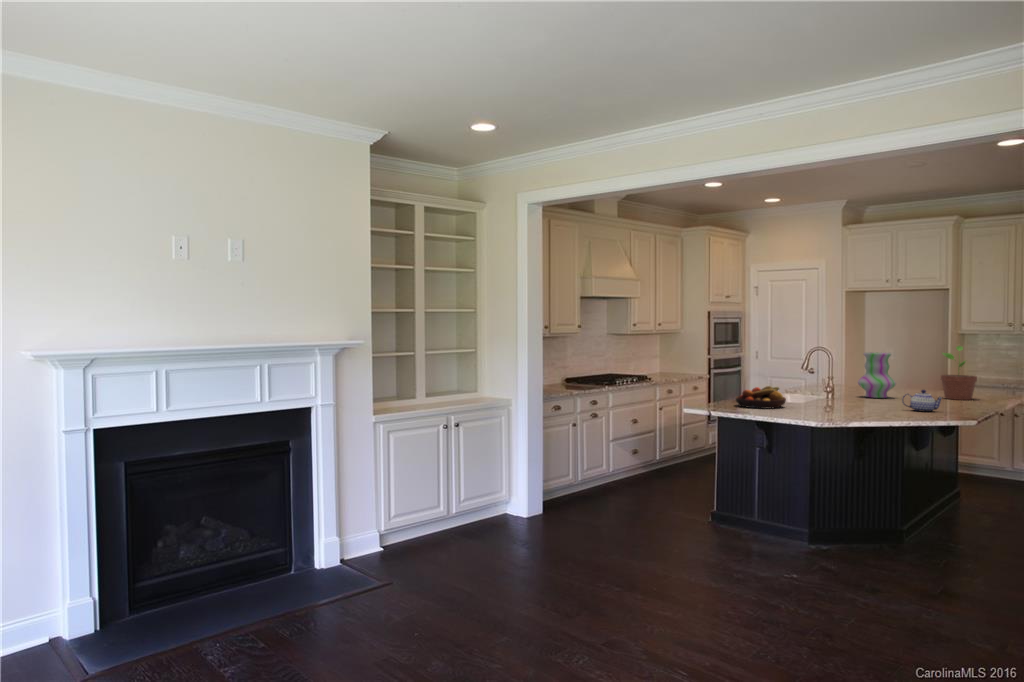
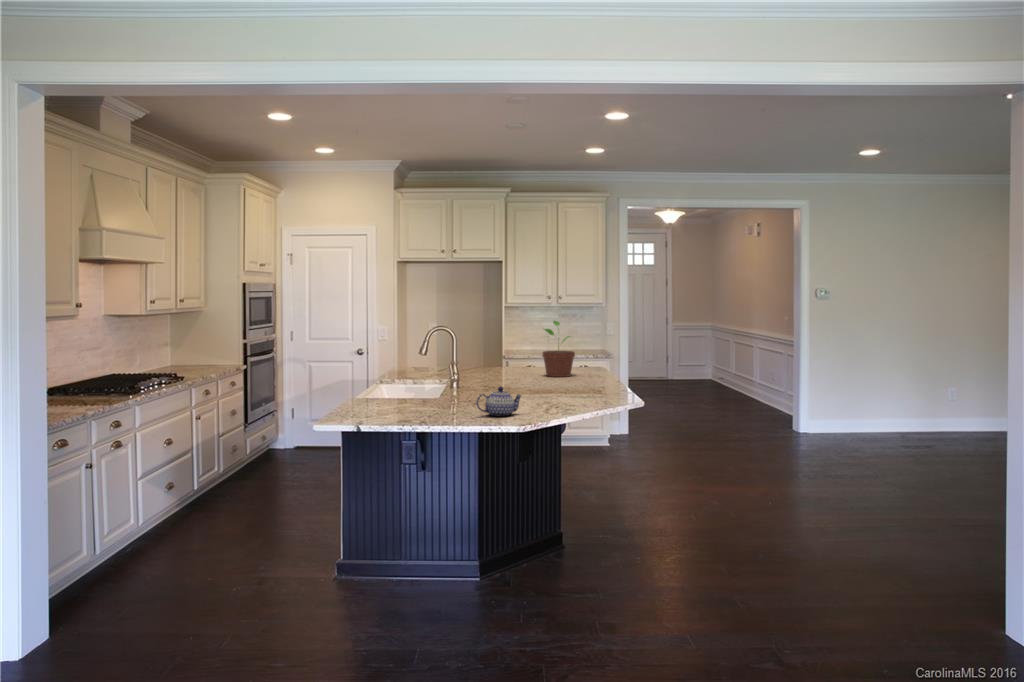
vase: present [858,352,896,398] -> none [472,331,511,382]
fruit bowl: present [736,386,786,409] -> none [387,382,452,416]
teapot: present [902,390,942,412] -> present [476,387,521,416]

